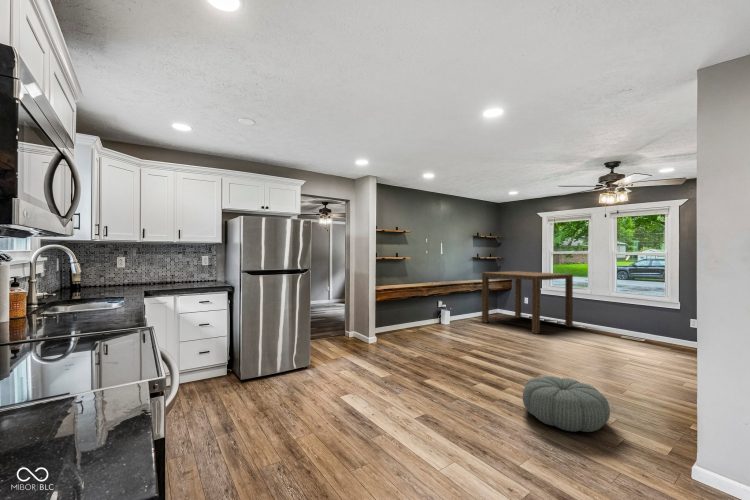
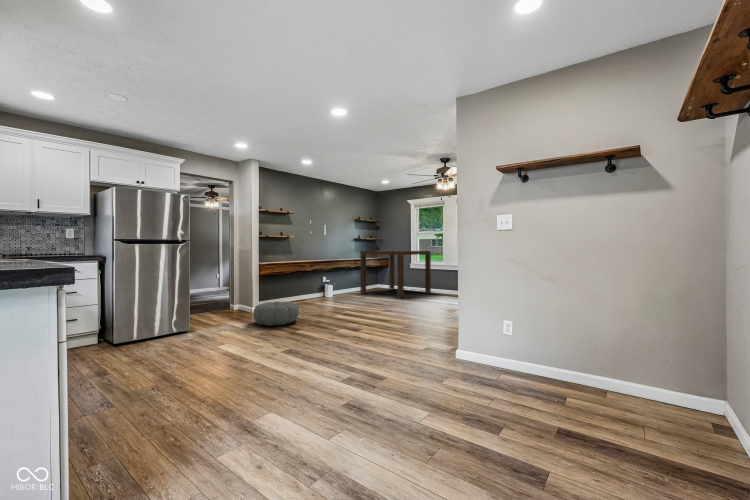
pouf: present [523,376,610,432] -> present [253,301,299,326]

